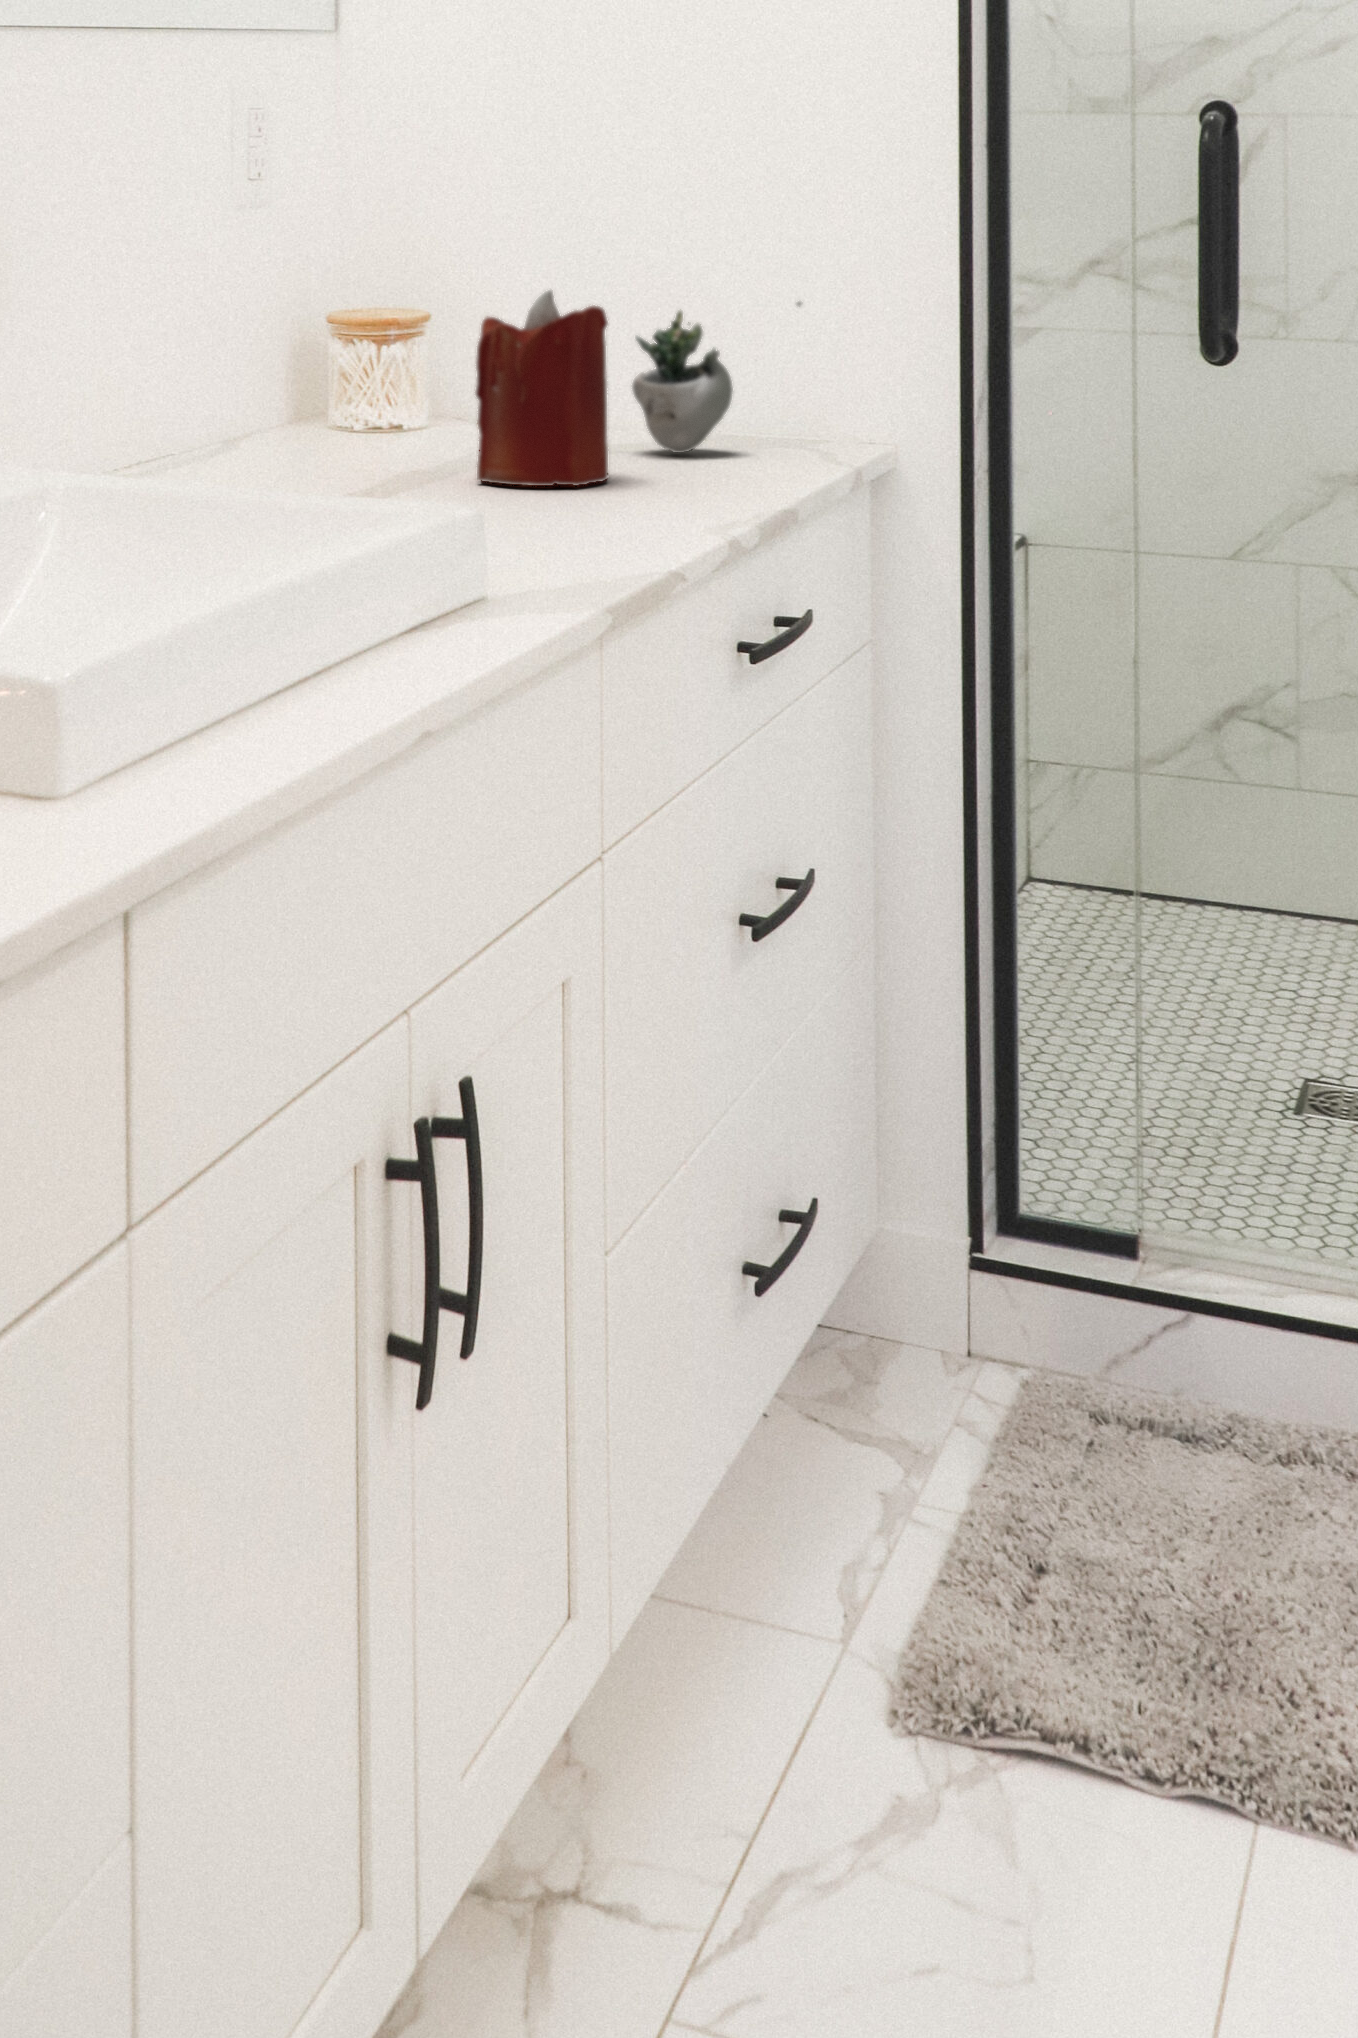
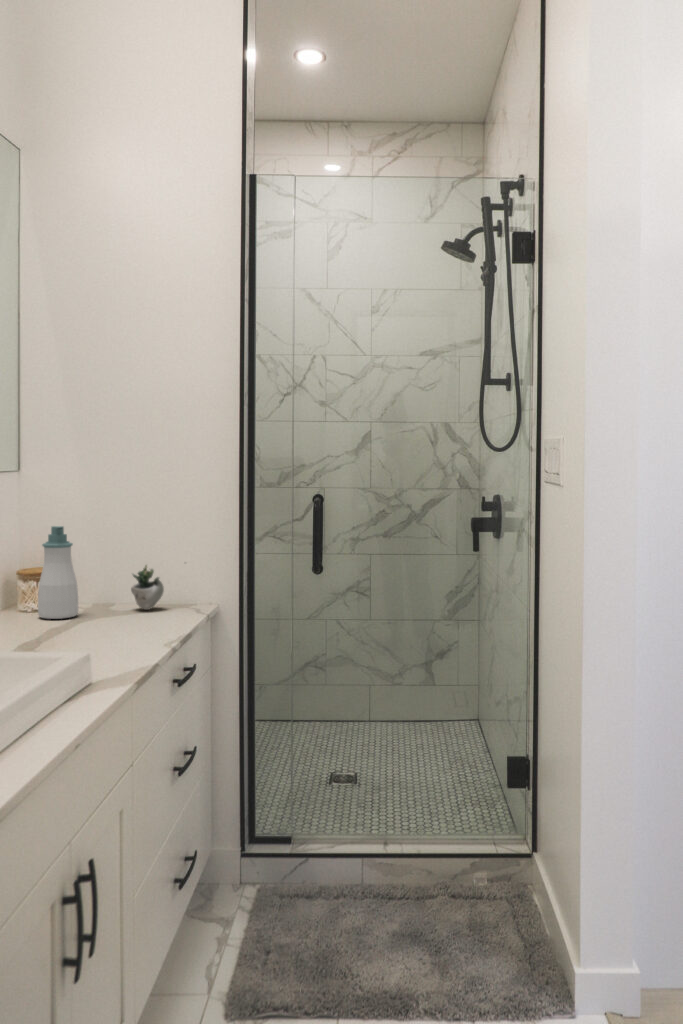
soap bottle: none [356,183,474,462] -> present [38,526,78,619]
candle: present [476,290,608,486] -> none [80,563,125,628]

